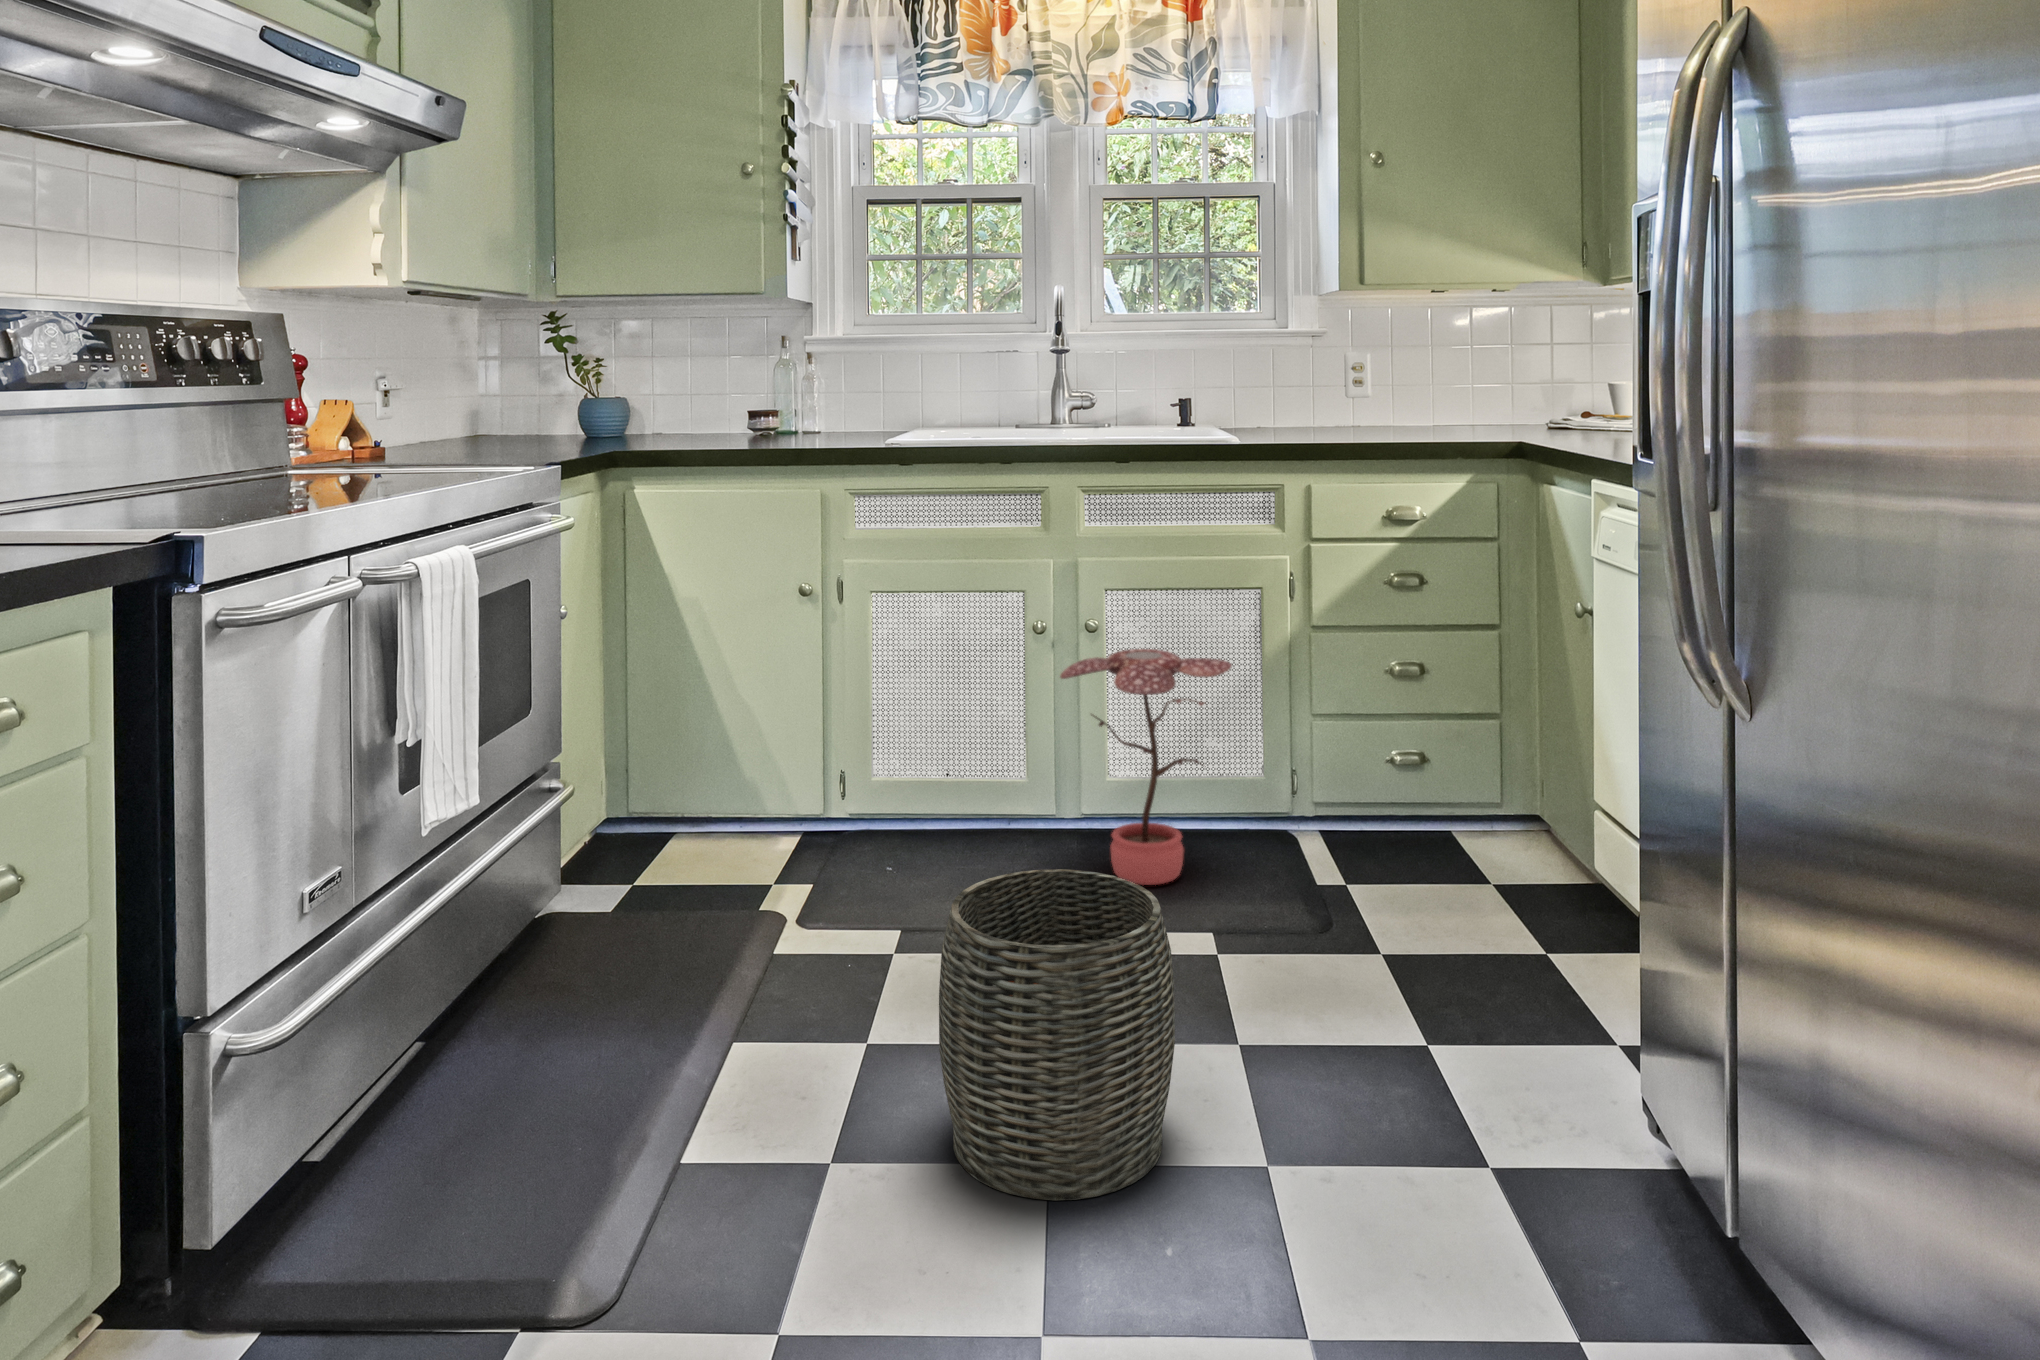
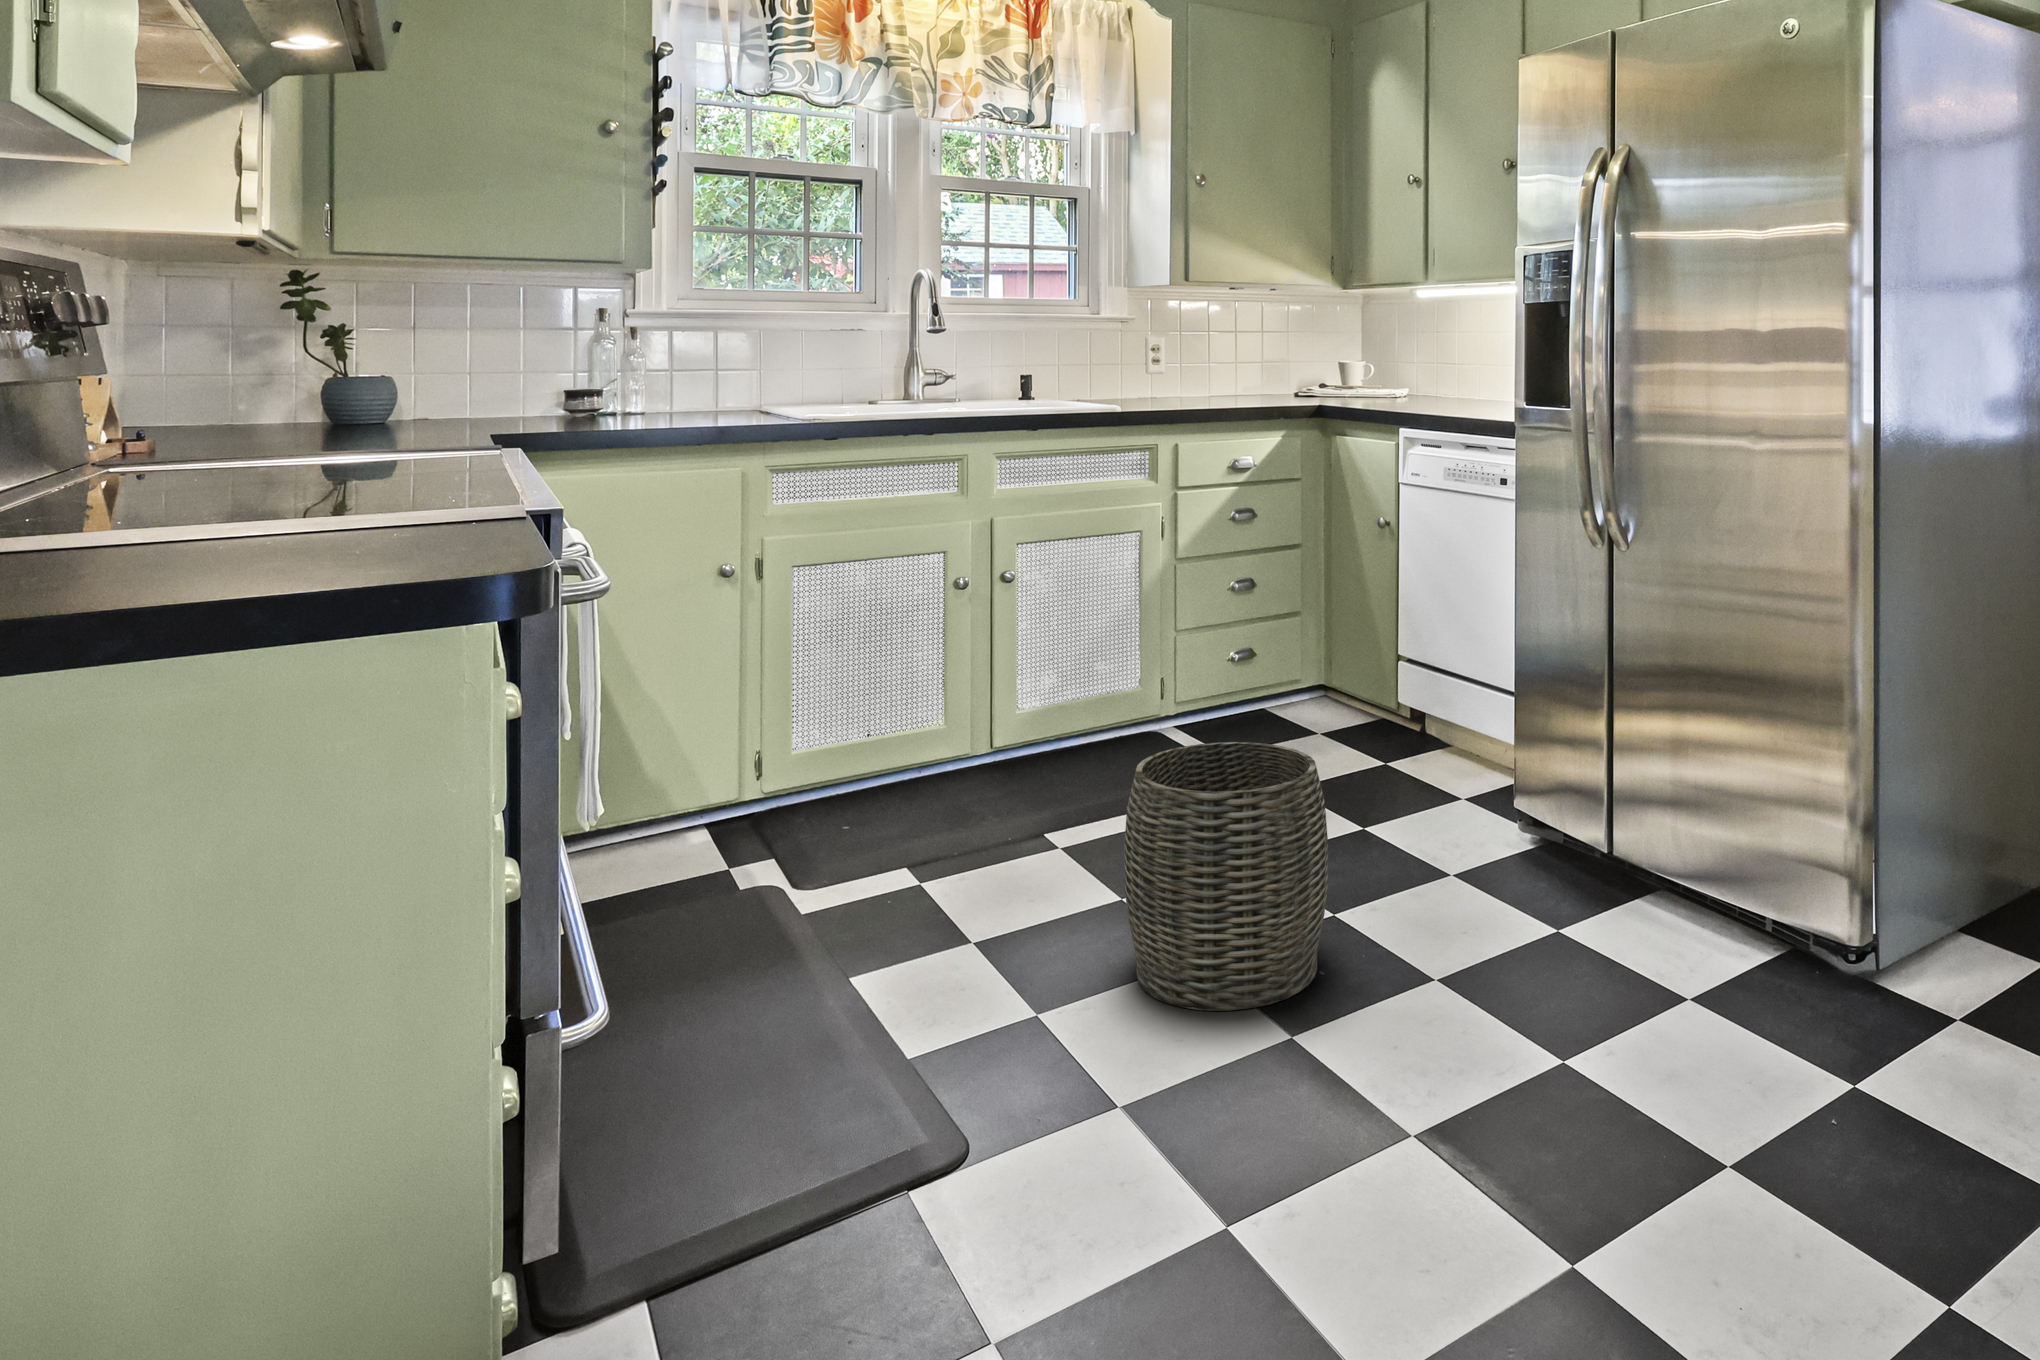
potted plant: present [1060,649,1232,885] -> none [1002,588,1150,798]

